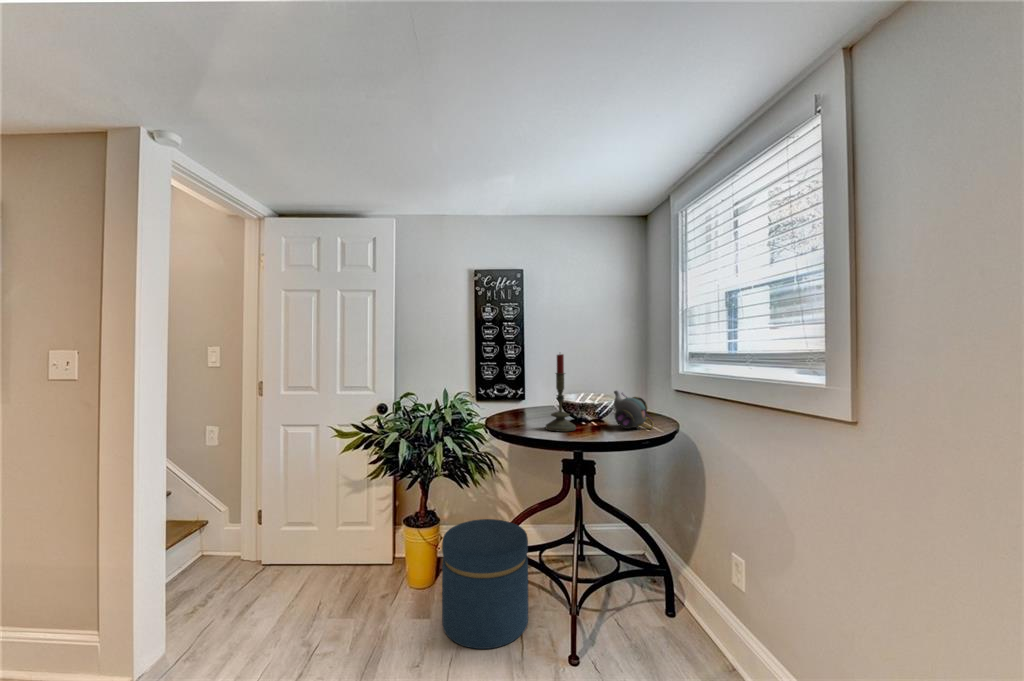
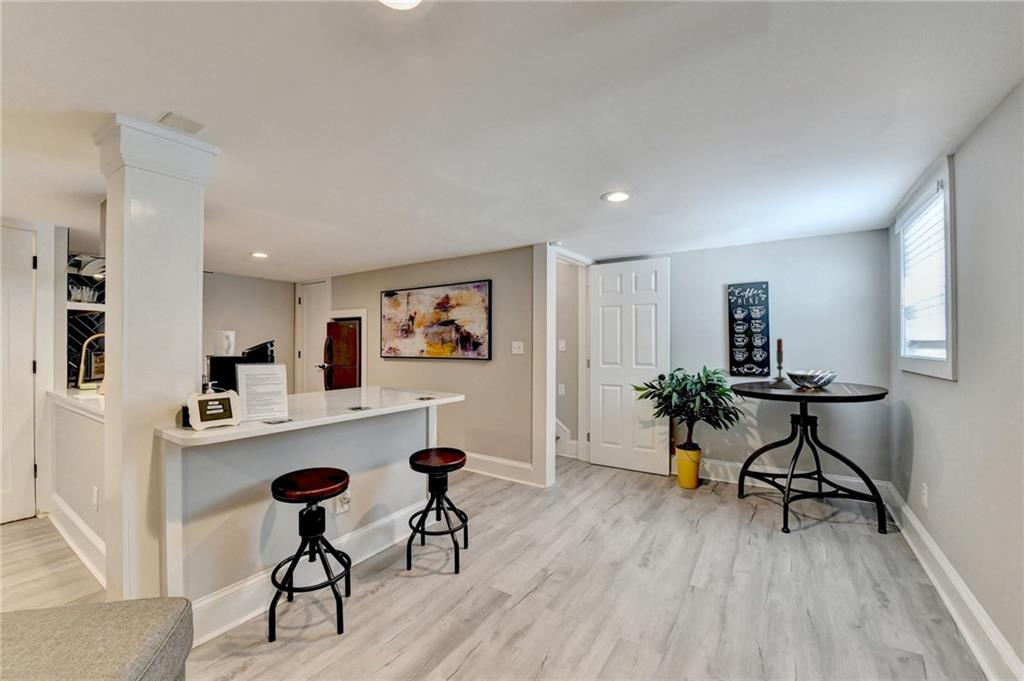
teapot: present [614,391,654,429] -> none [825,365,862,392]
ottoman: present [442,519,528,649] -> none [698,446,758,515]

